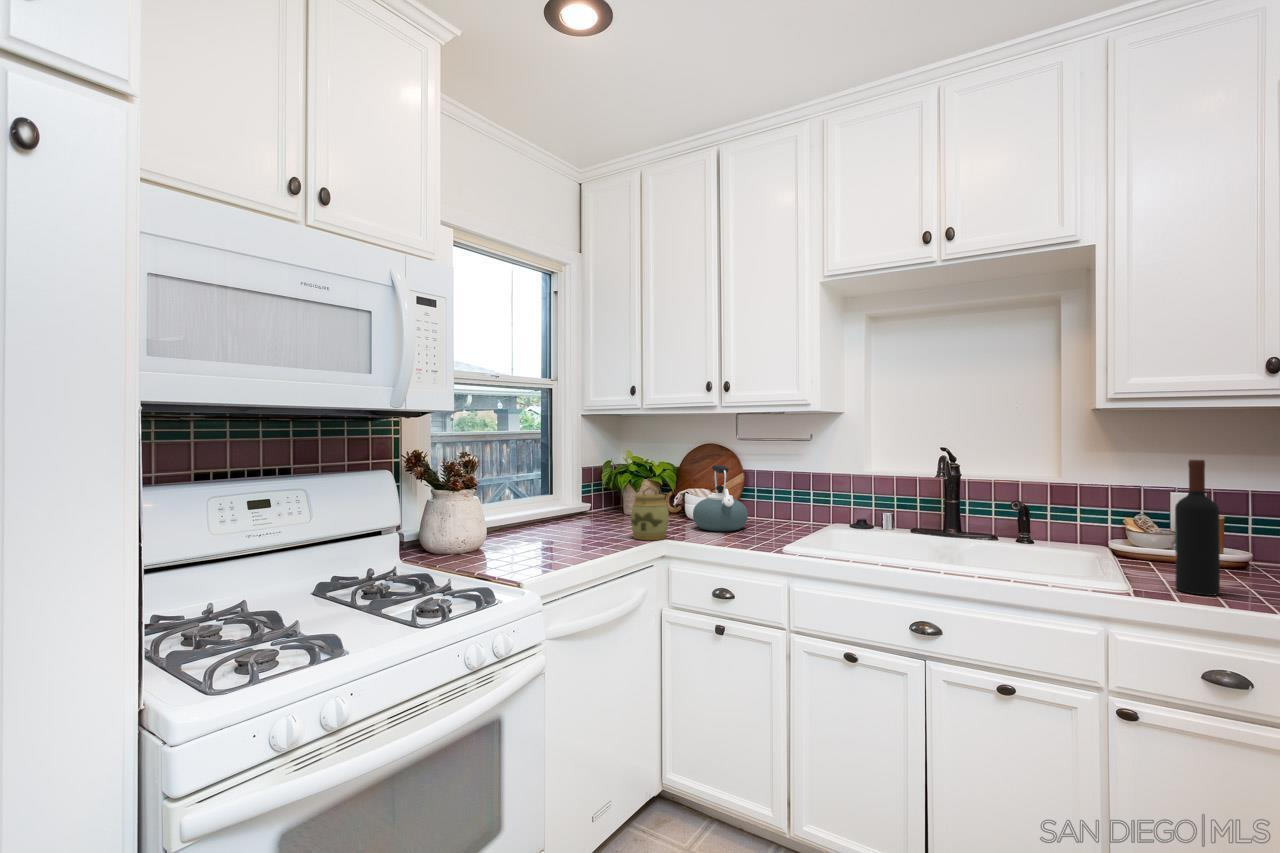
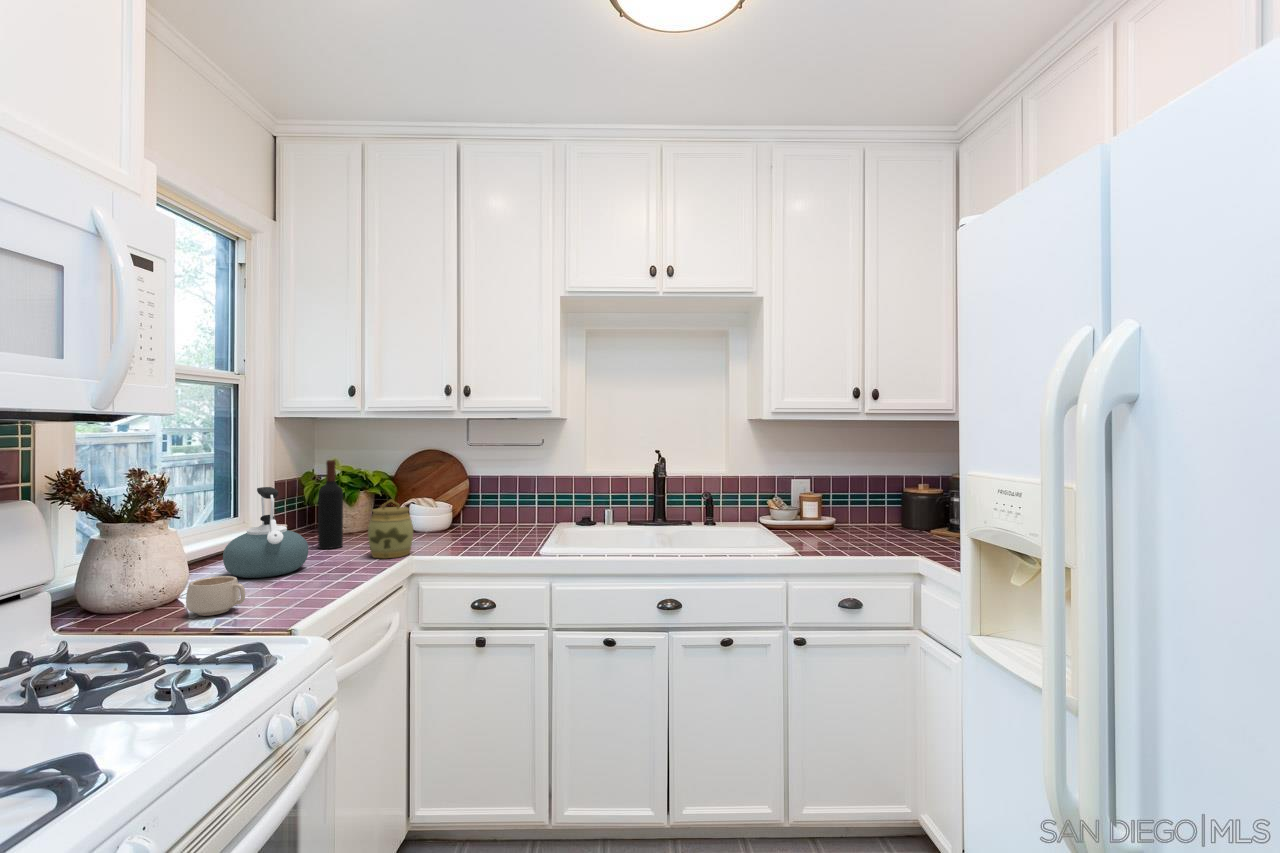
wine bottle: present [1175,460,1220,596] -> present [318,460,343,549]
kettle: present [693,465,748,531] -> present [223,487,308,578]
mug: none [472,536,508,566] -> present [186,576,245,616]

